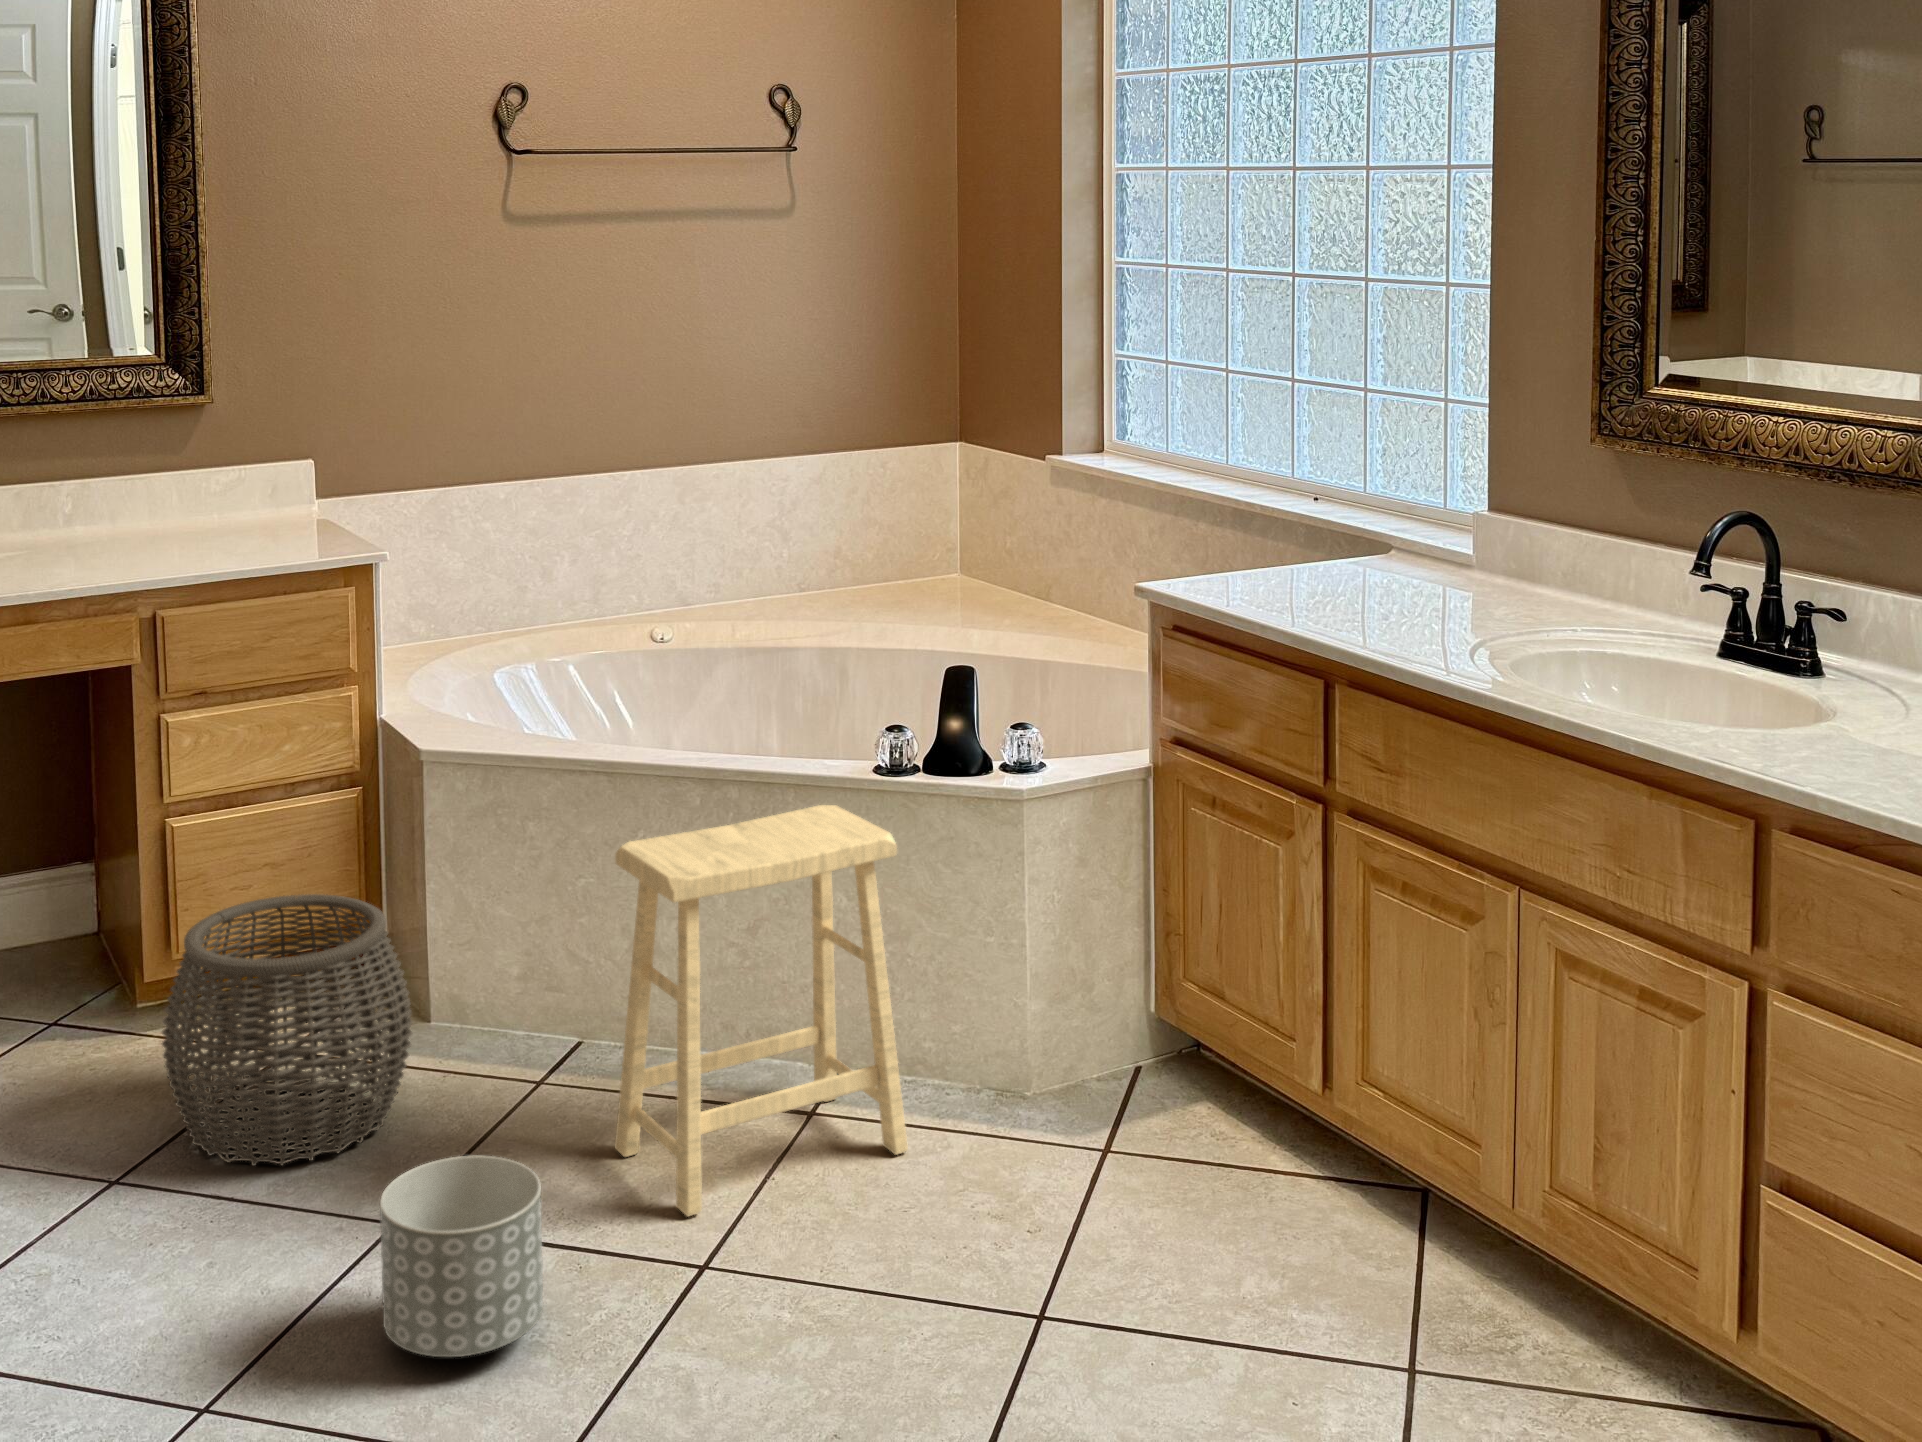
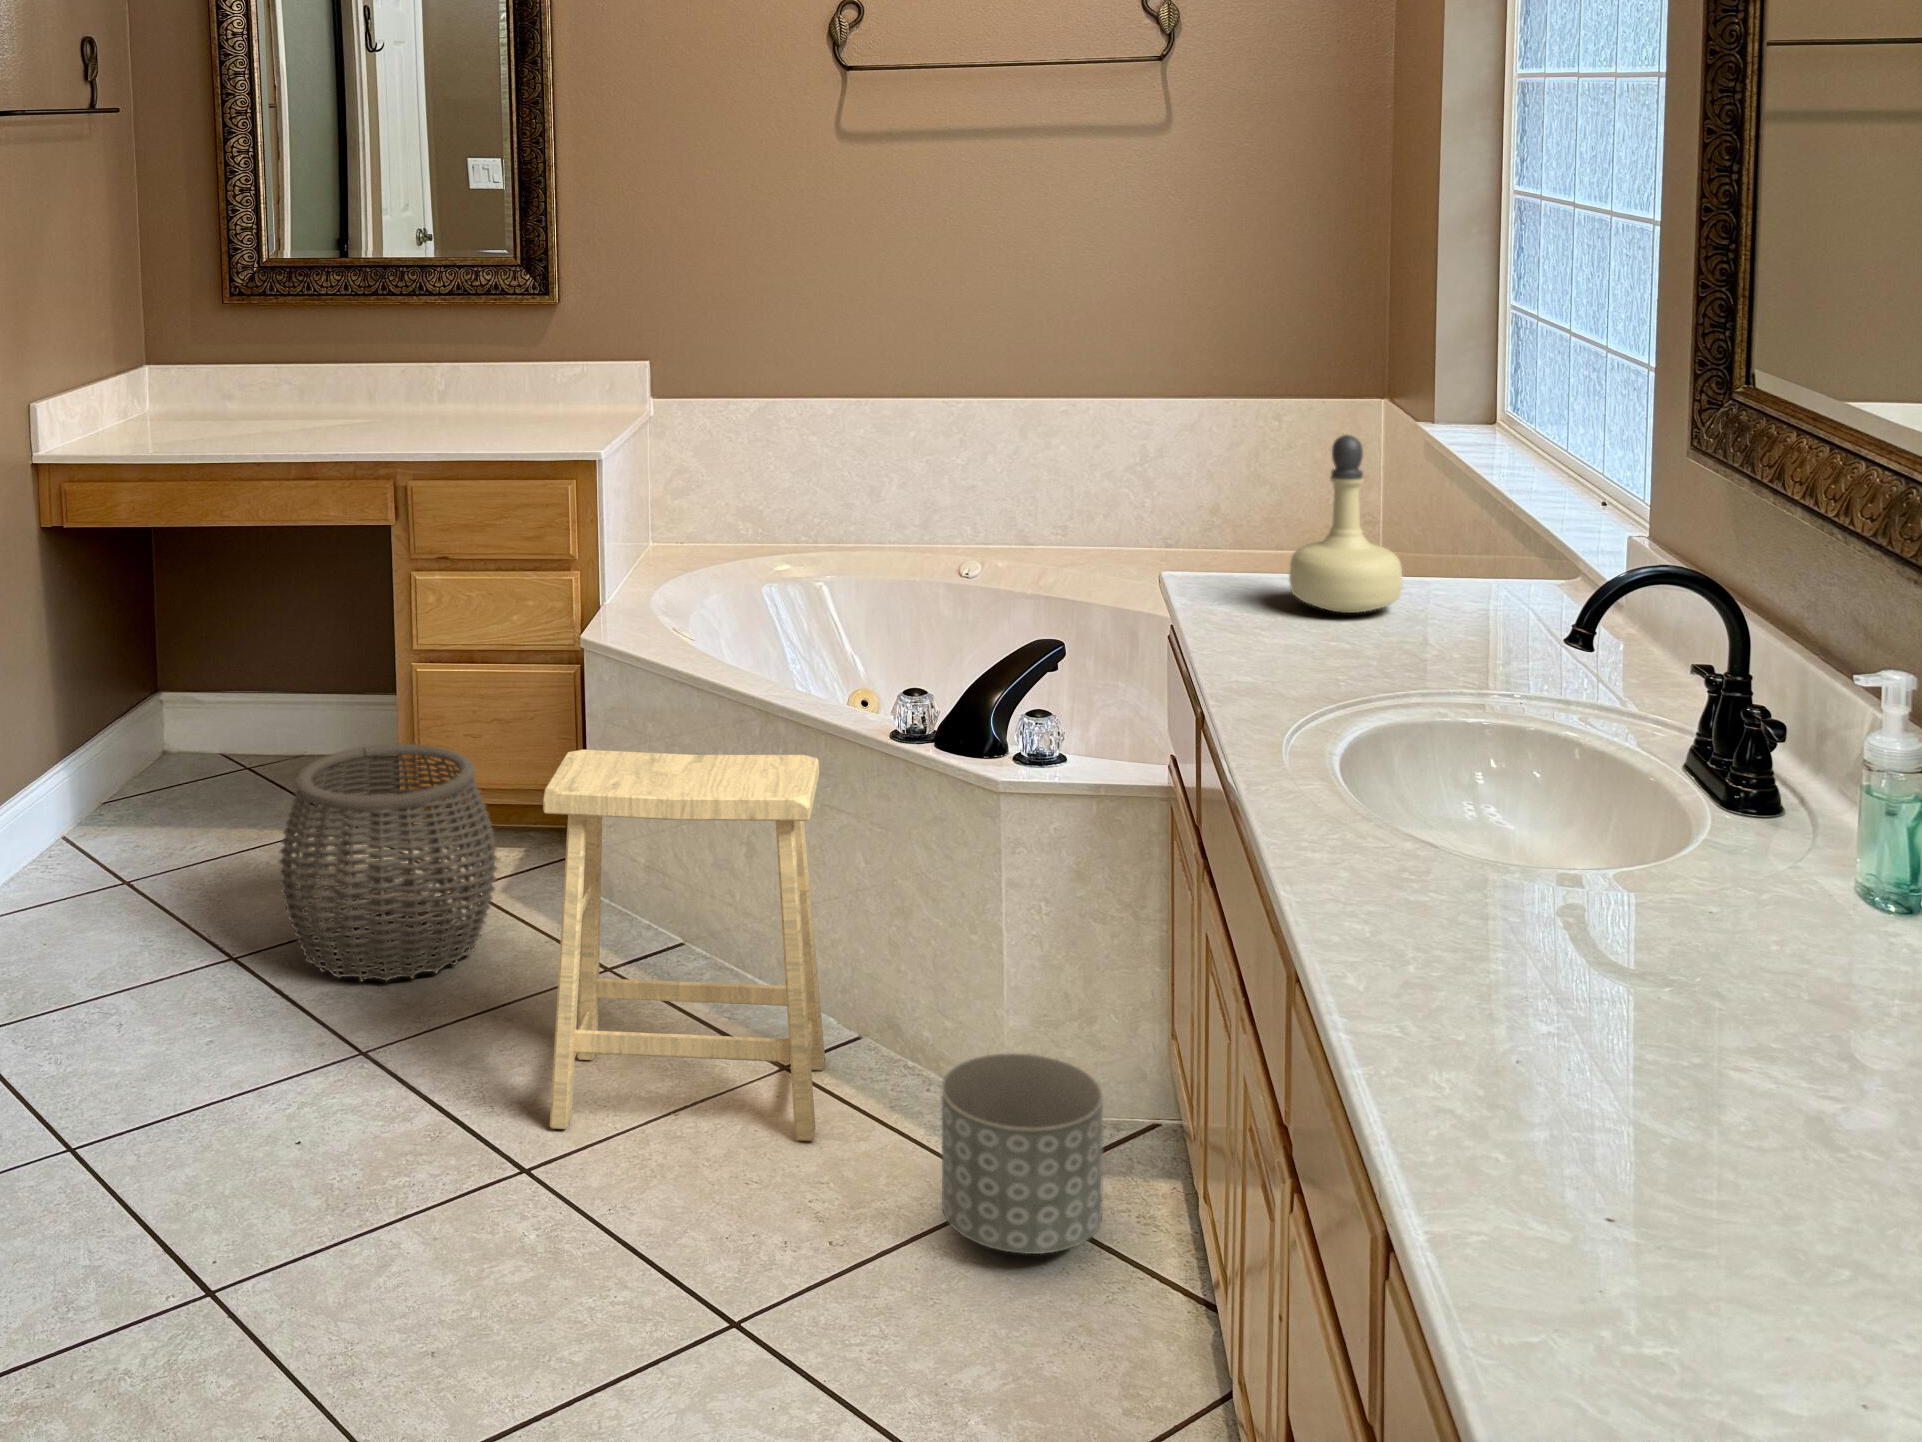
perfume bottle: none [1289,458,1375,595] -> present [1289,435,1402,613]
planter: present [380,1156,543,1357] -> present [941,1053,1103,1254]

